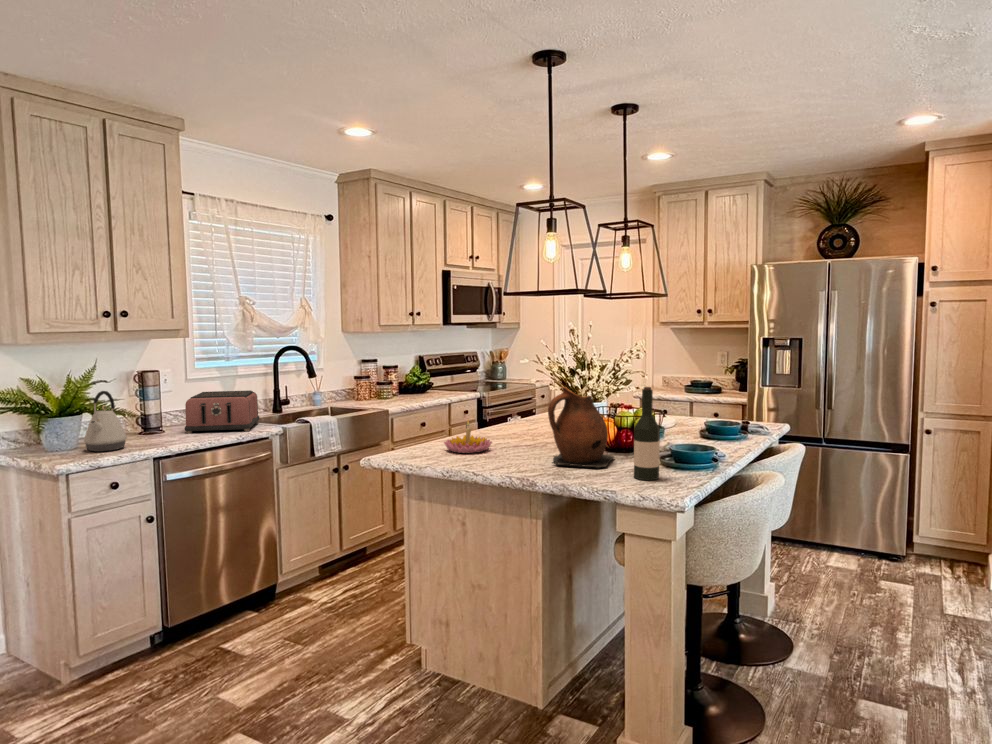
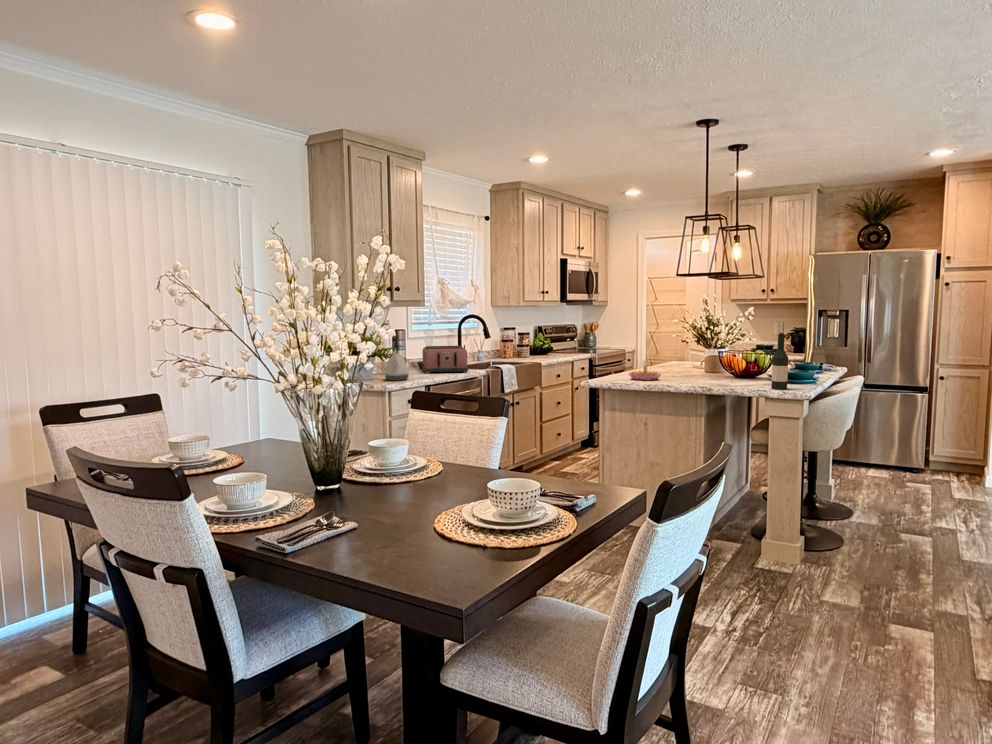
ceramic pitcher: present [548,387,614,468] -> none [708,335,749,386]

